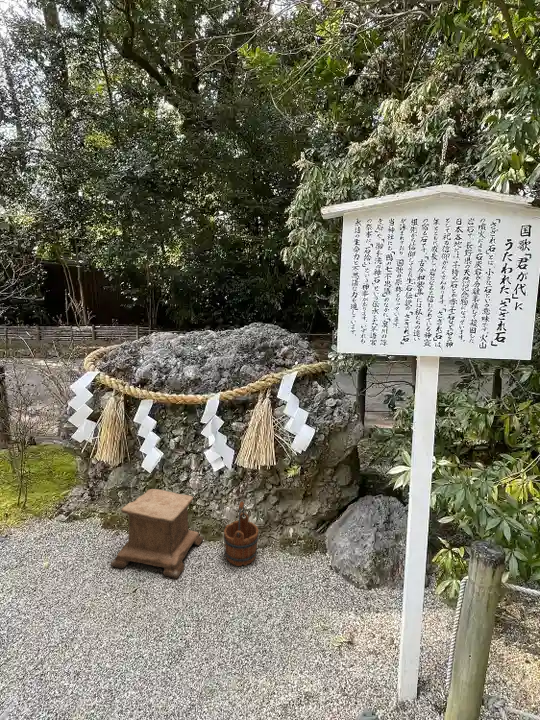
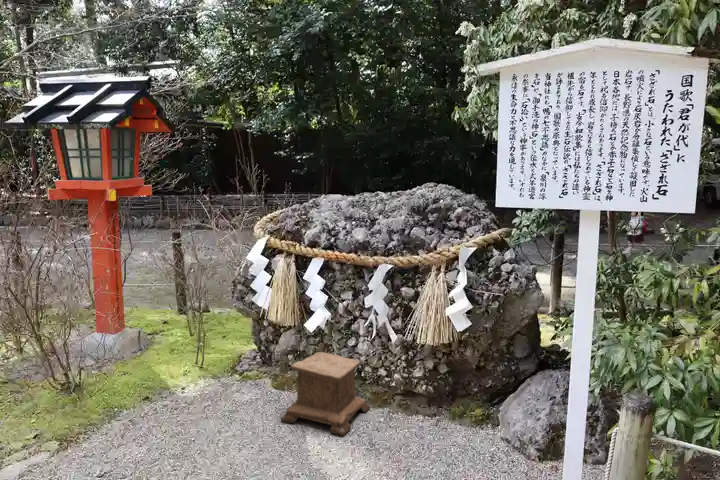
wooden bucket: present [224,502,259,566] -> none [391,367,427,432]

